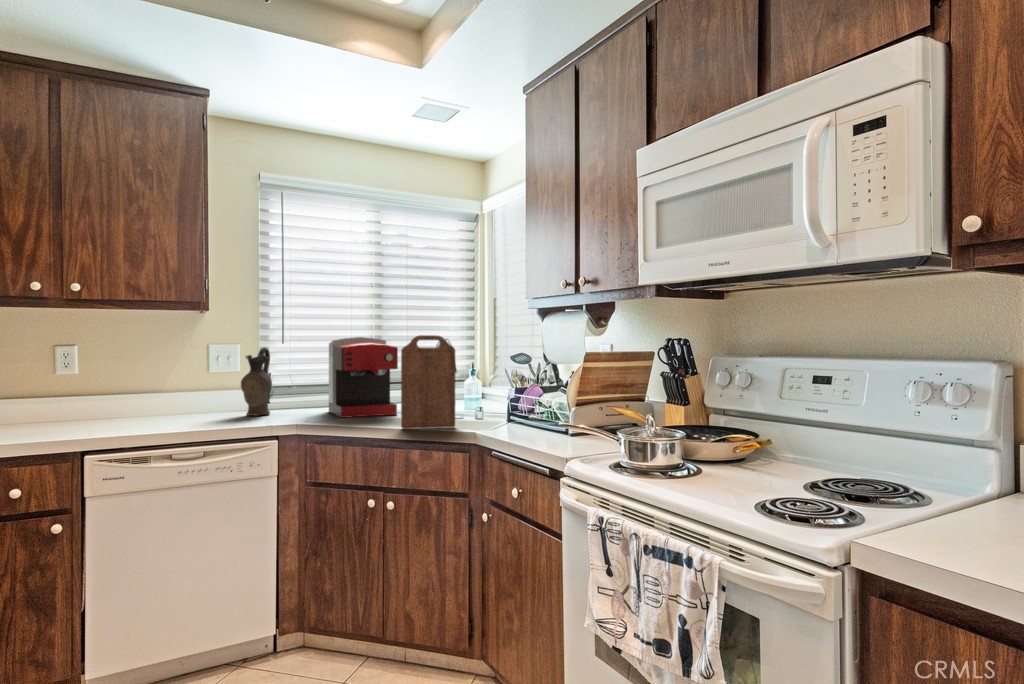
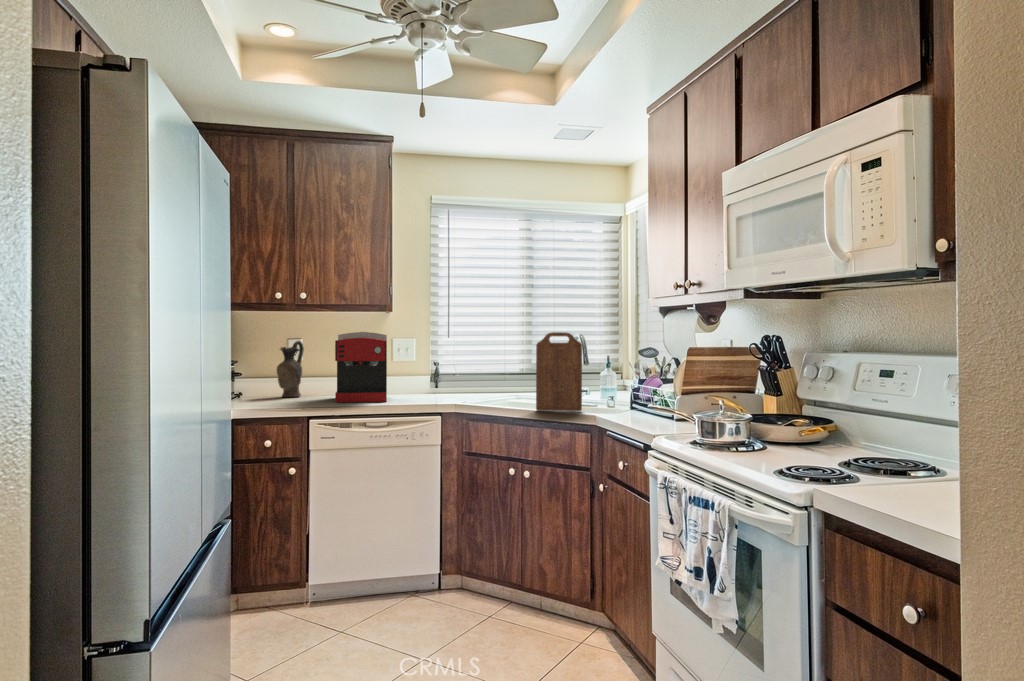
coffee maker: present [329,337,398,418] -> present [335,332,387,402]
ceramic pitcher: present [241,348,272,416] -> present [277,341,304,397]

